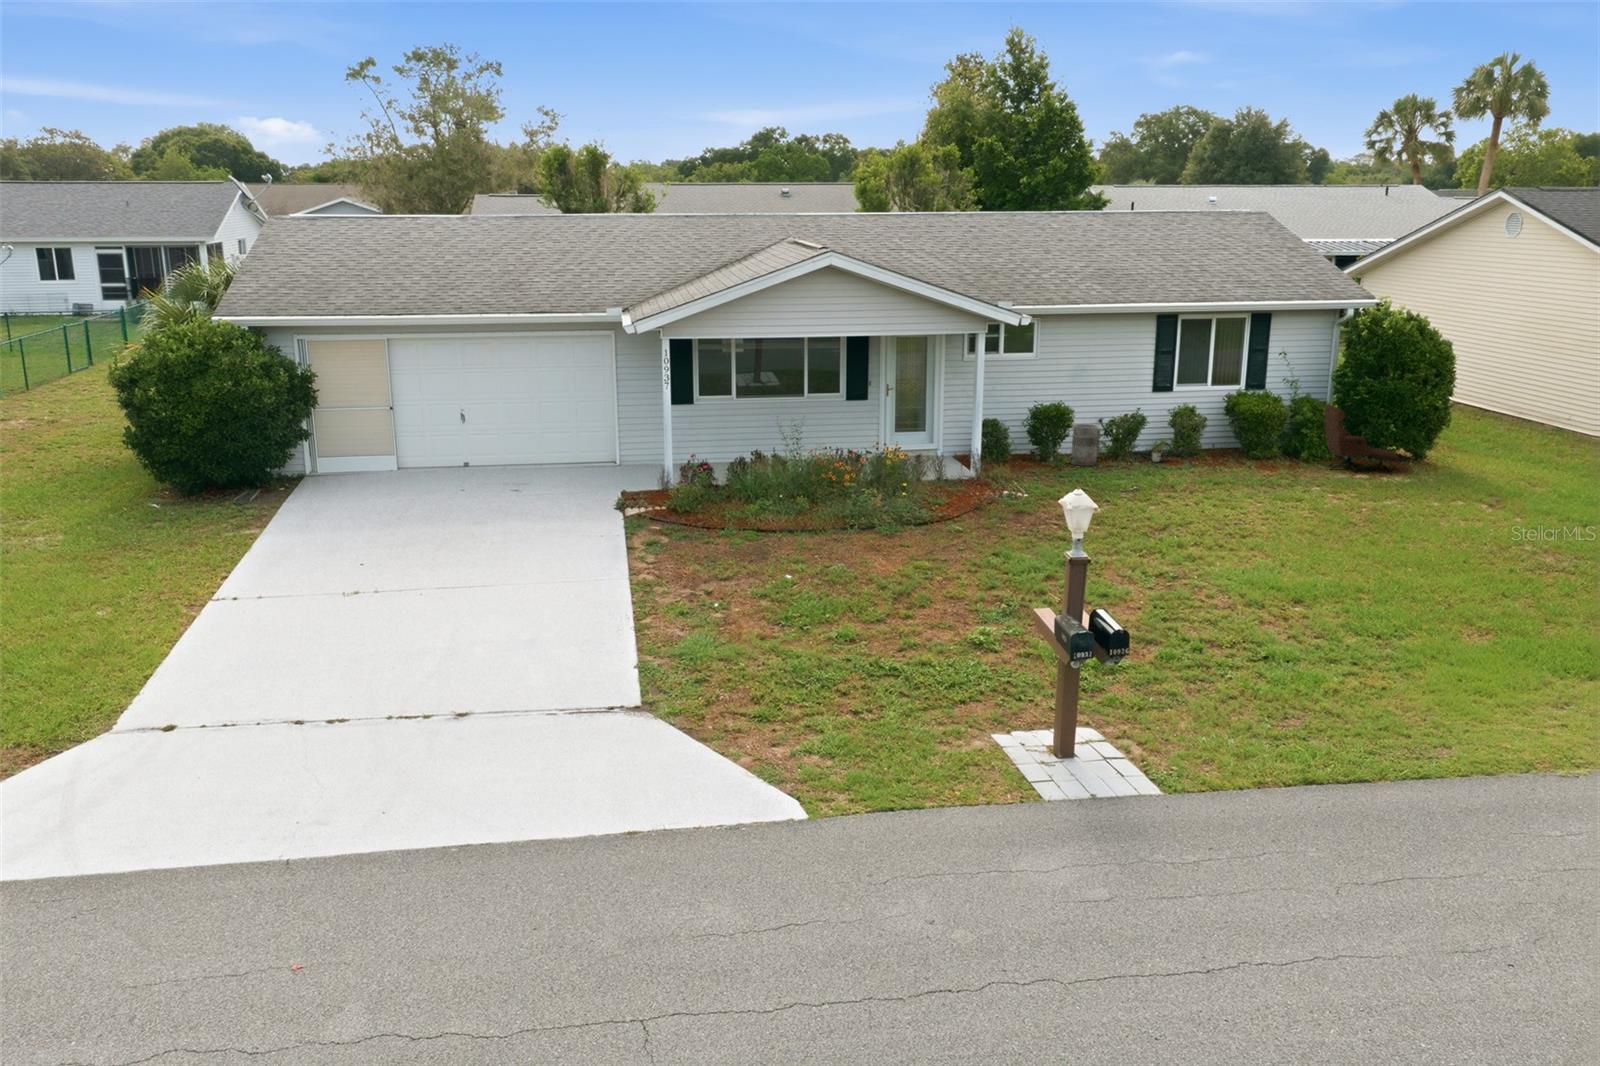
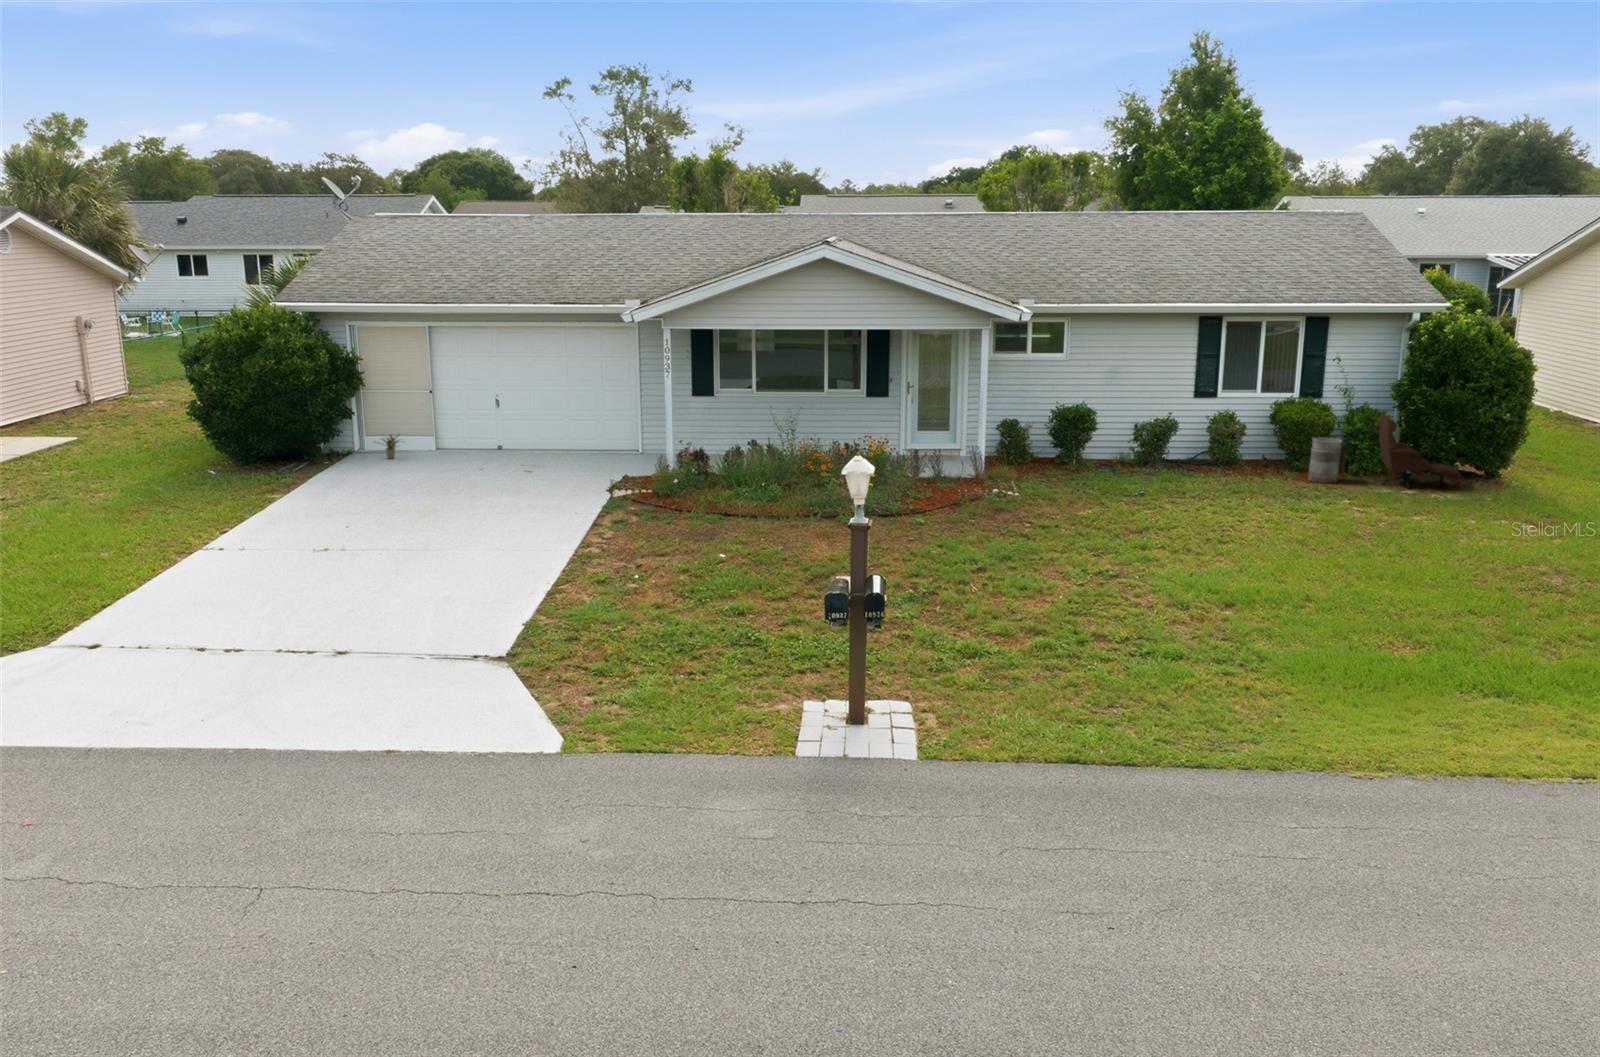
trash can: present [1071,424,1100,466] -> present [1308,438,1347,483]
potted plant: present [1149,440,1169,462] -> present [382,435,400,459]

